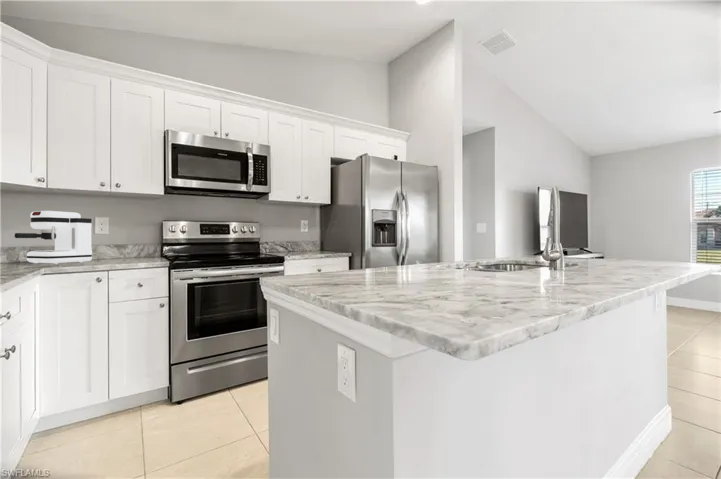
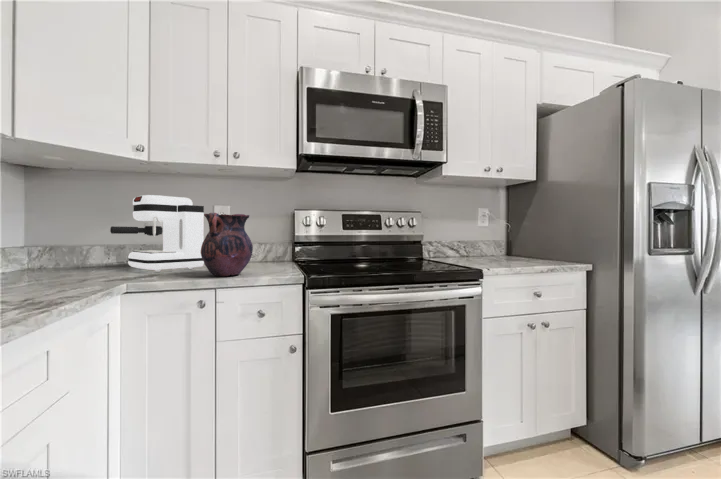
vase: none [94,224,133,265] -> present [201,213,253,276]

